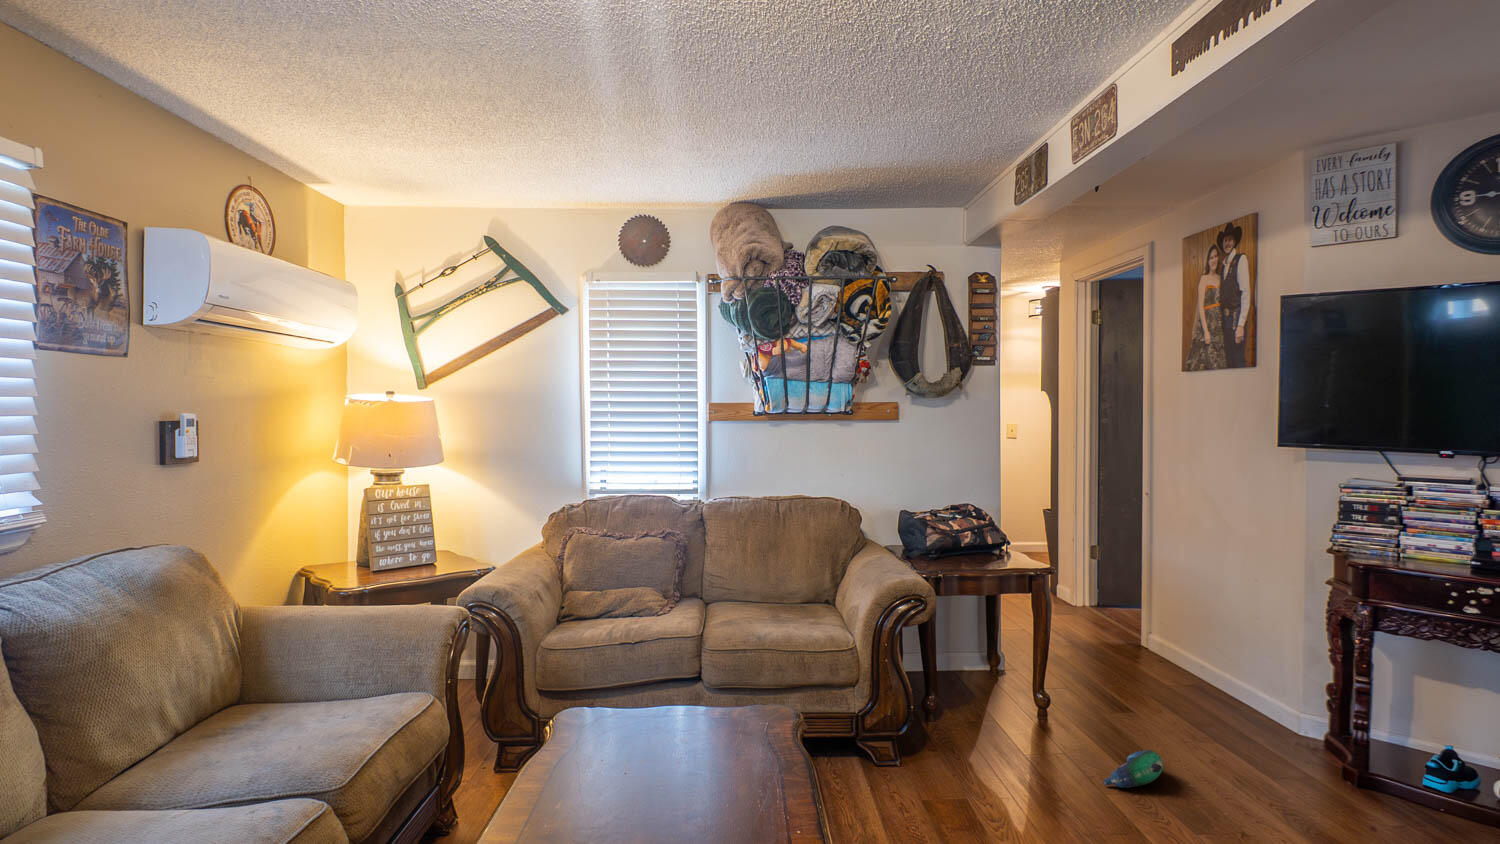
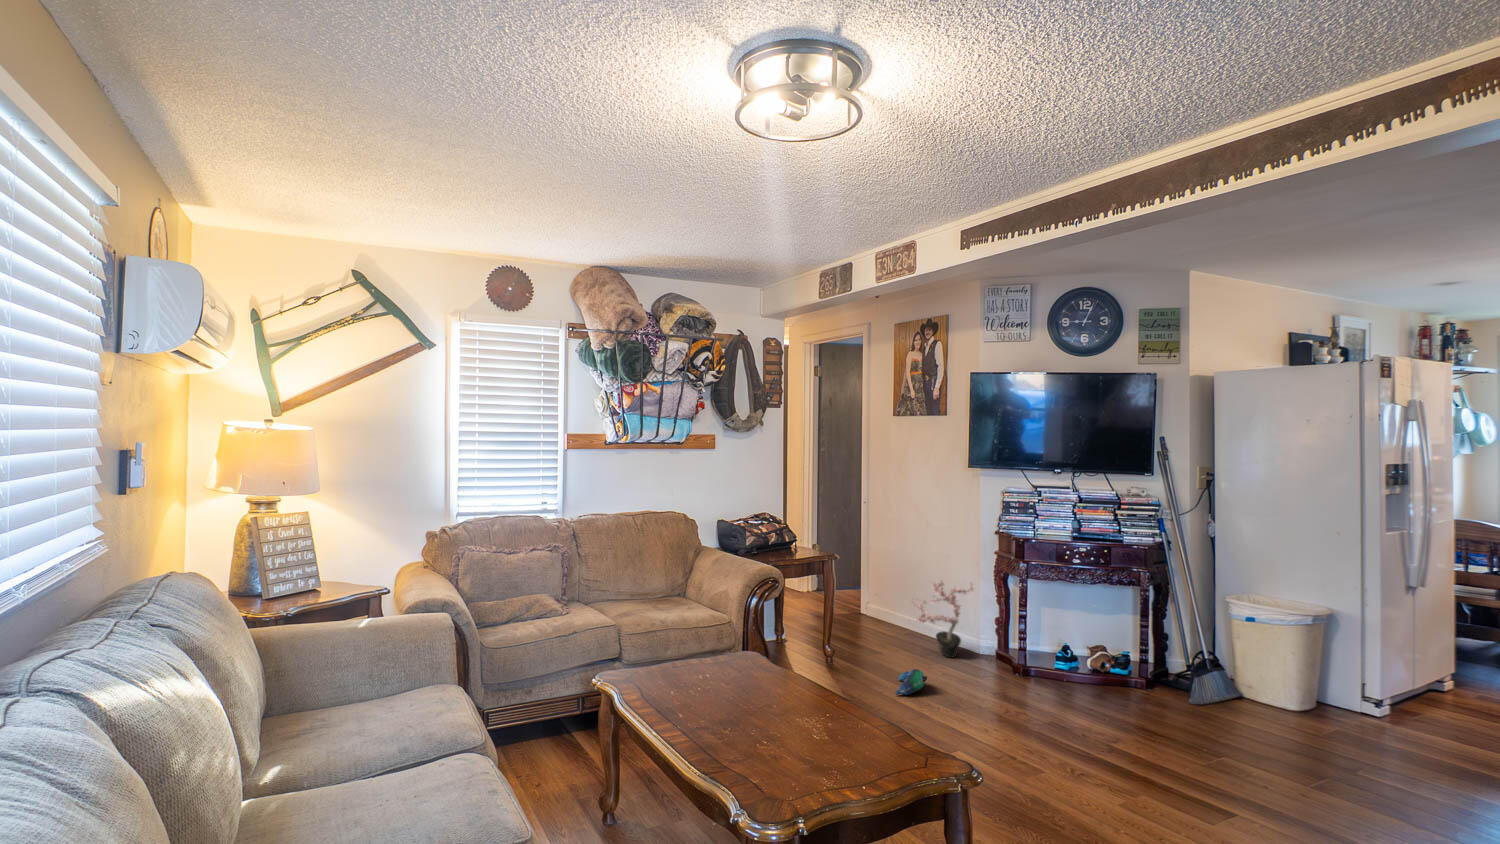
potted plant: none [1189,611,1296,740] -> present [912,581,973,658]

